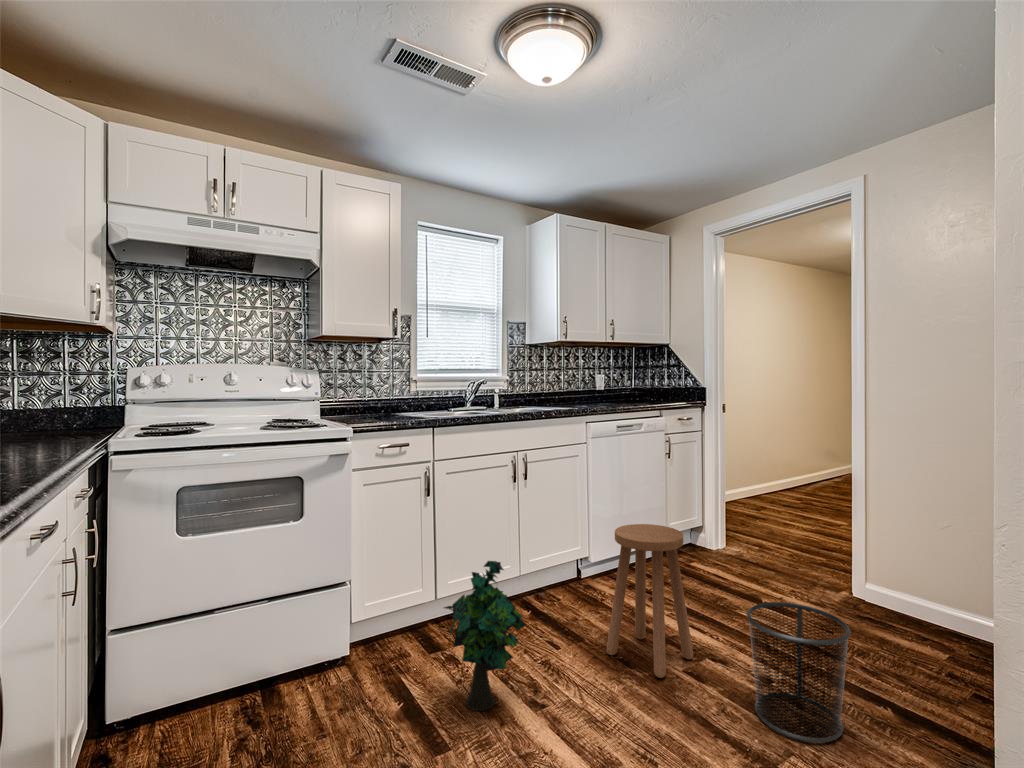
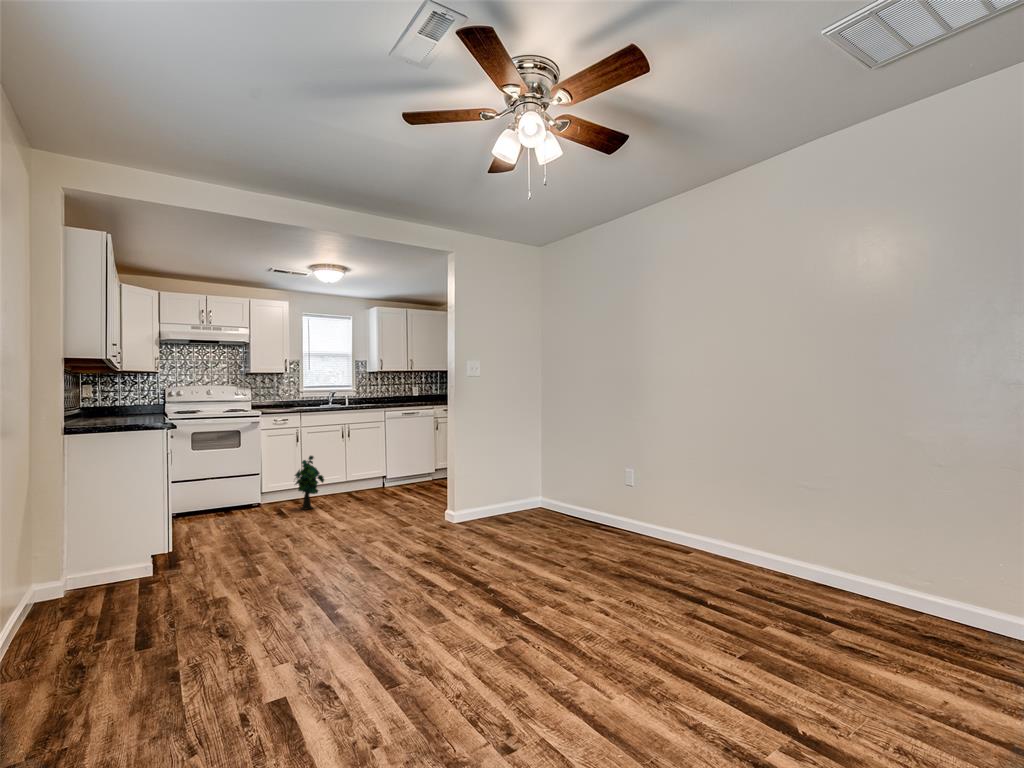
stool: present [607,524,693,678] -> none [368,448,401,502]
waste bin: present [747,602,851,743] -> none [401,469,434,509]

